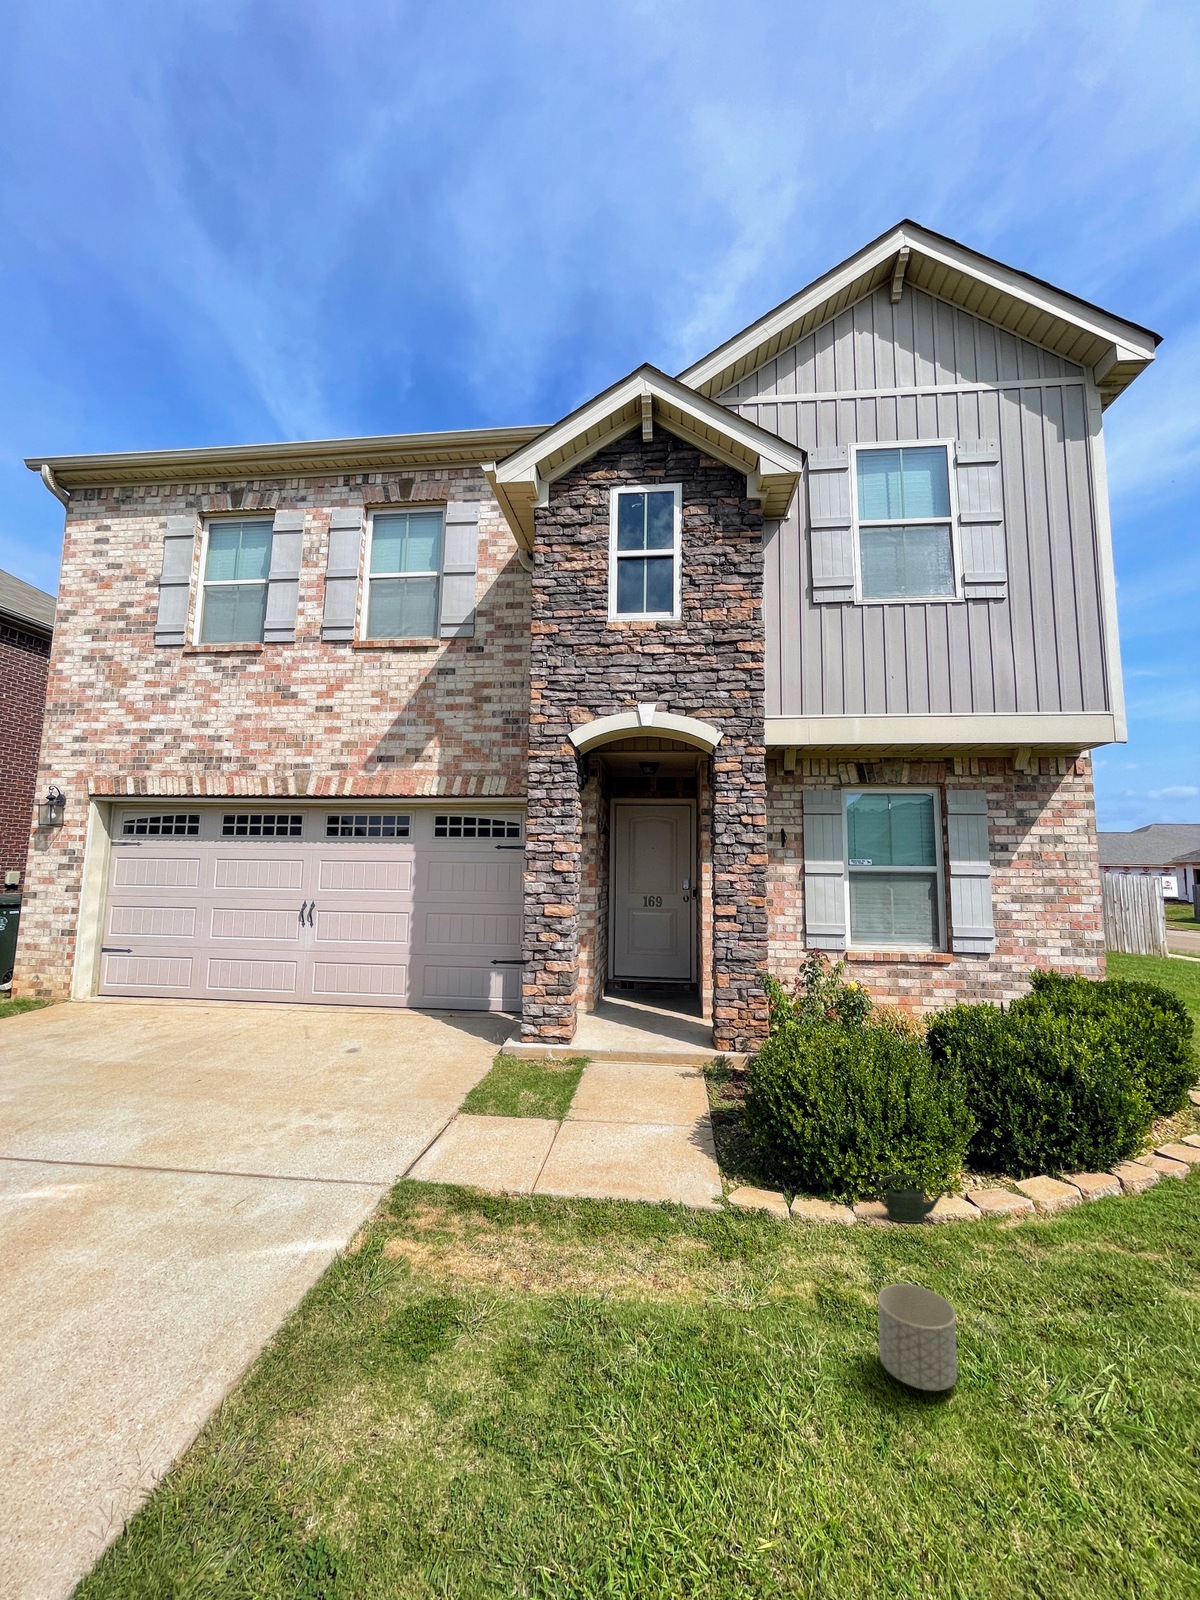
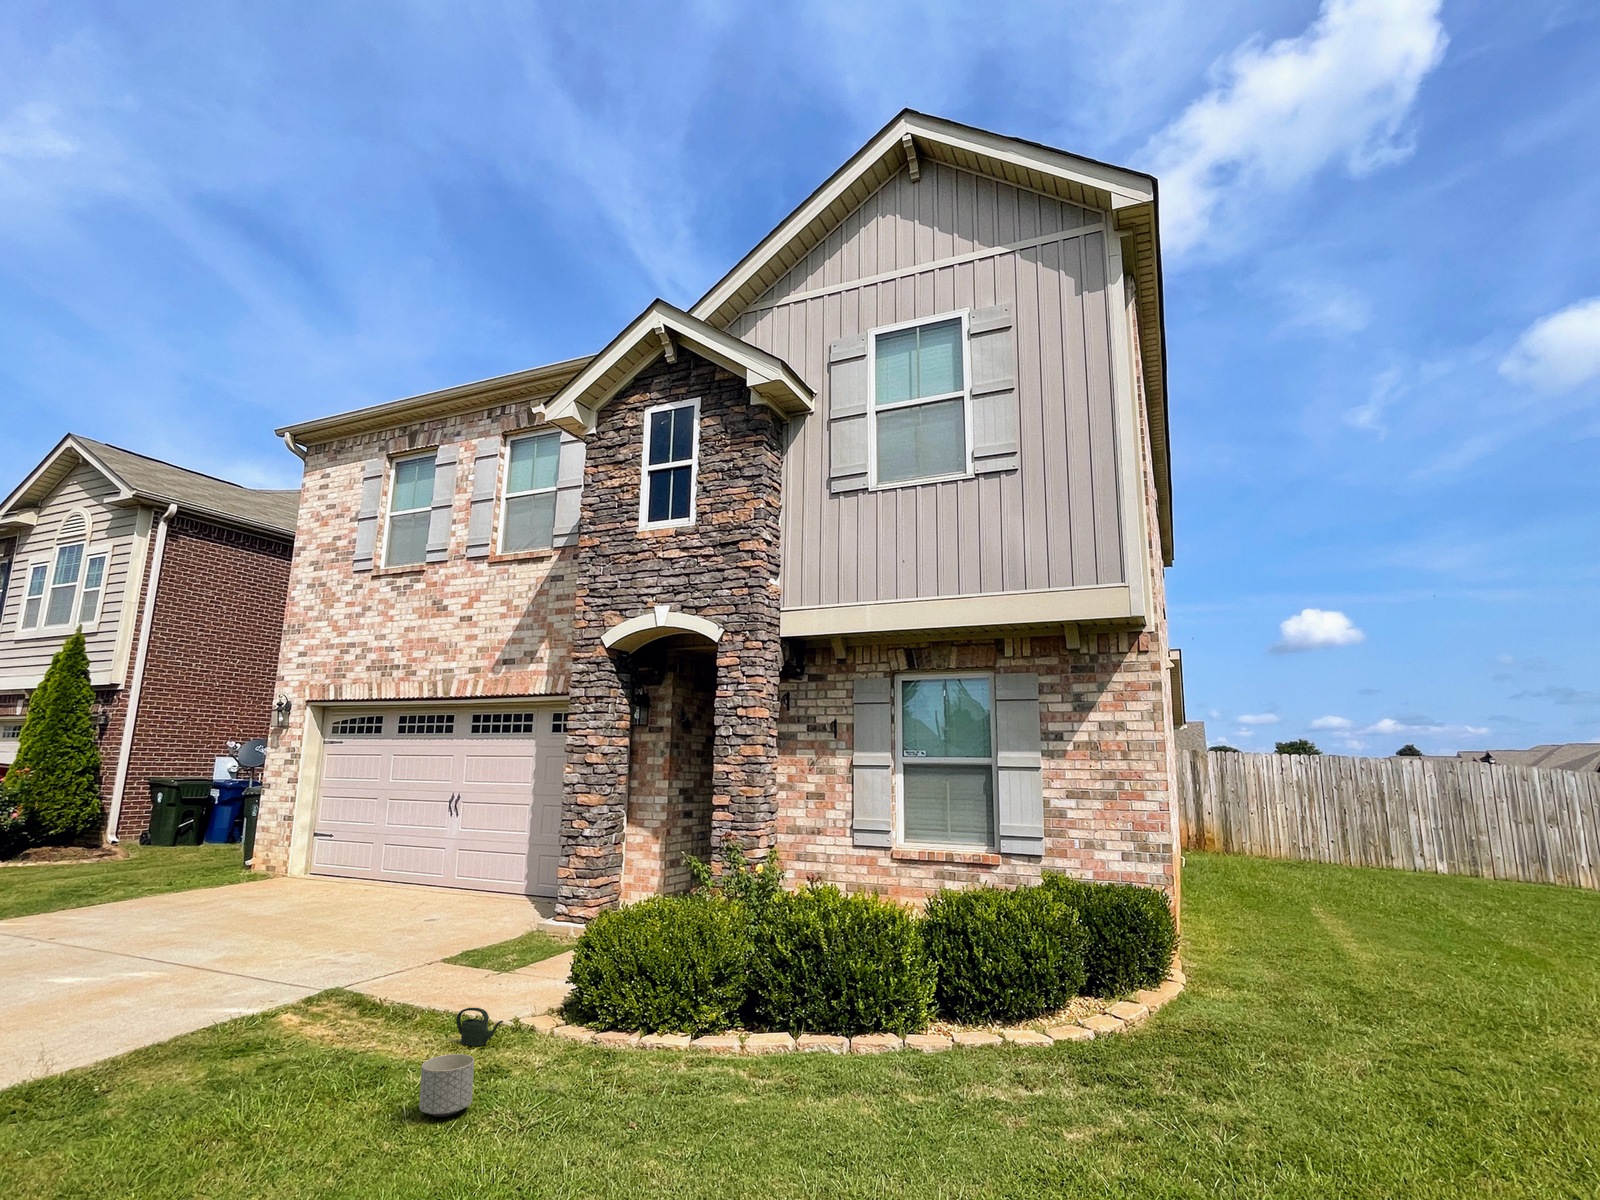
watering can: present [877,1175,948,1223] -> present [456,1008,503,1046]

